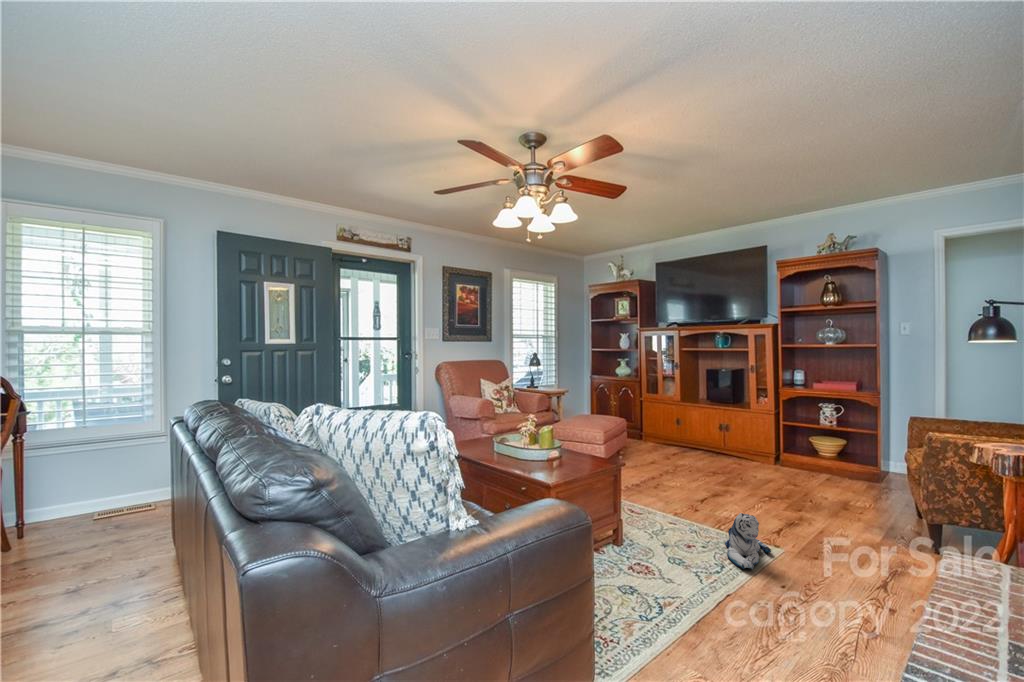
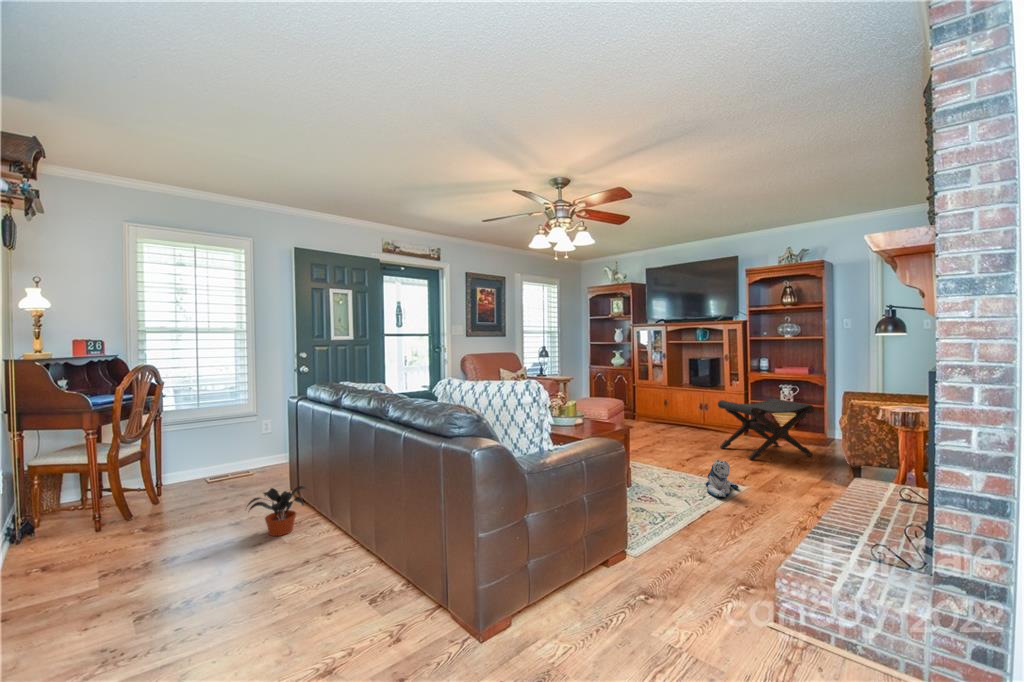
footstool: none [741,421,869,503] -> present [718,398,814,460]
potted plant: none [50,549,164,624] -> present [247,486,307,536]

